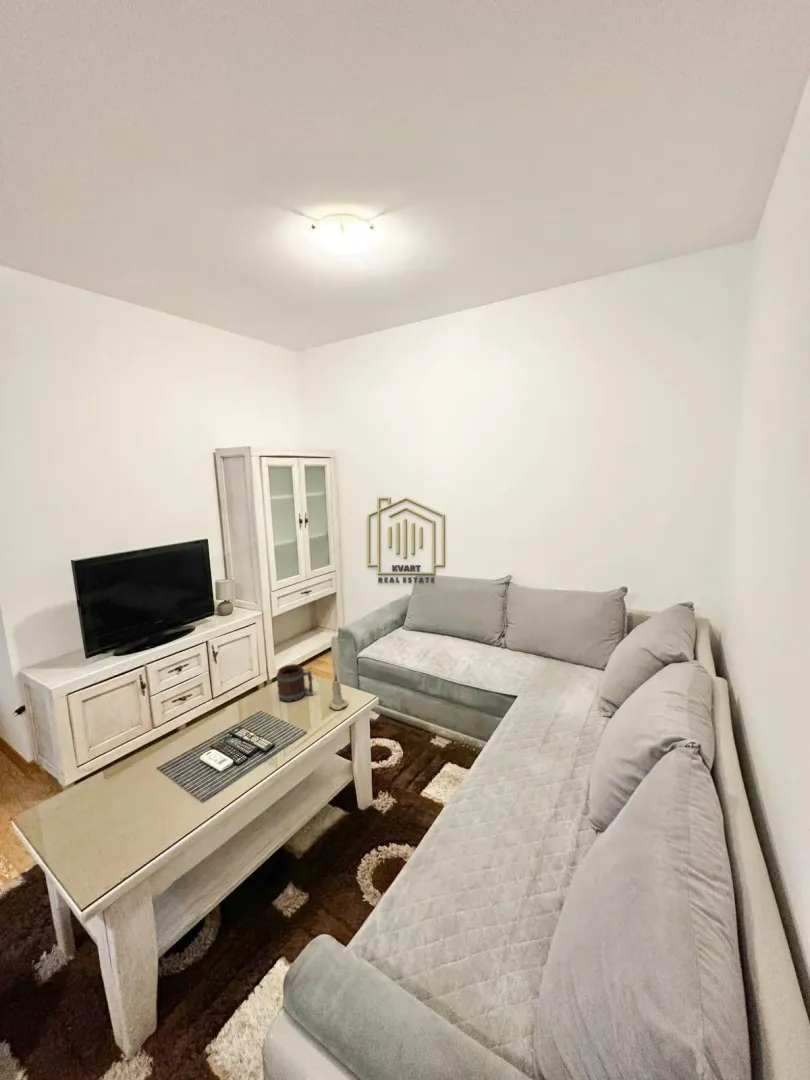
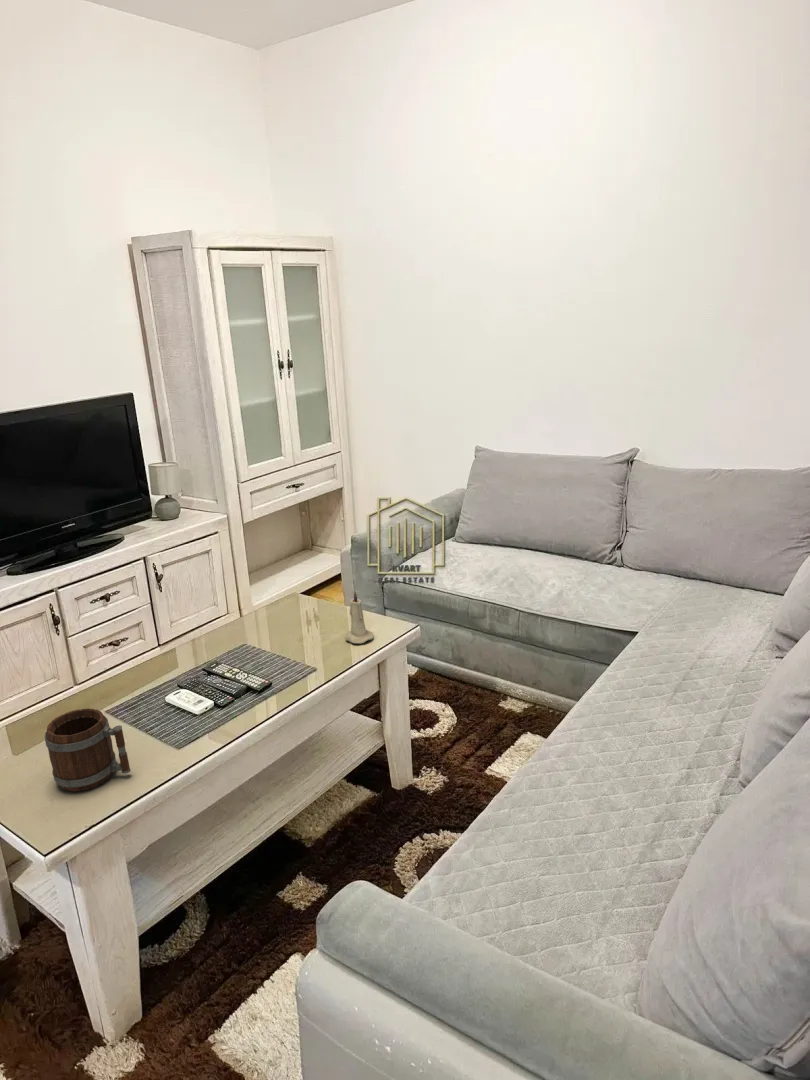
mug: present [277,664,313,702] -> present [45,708,131,792]

